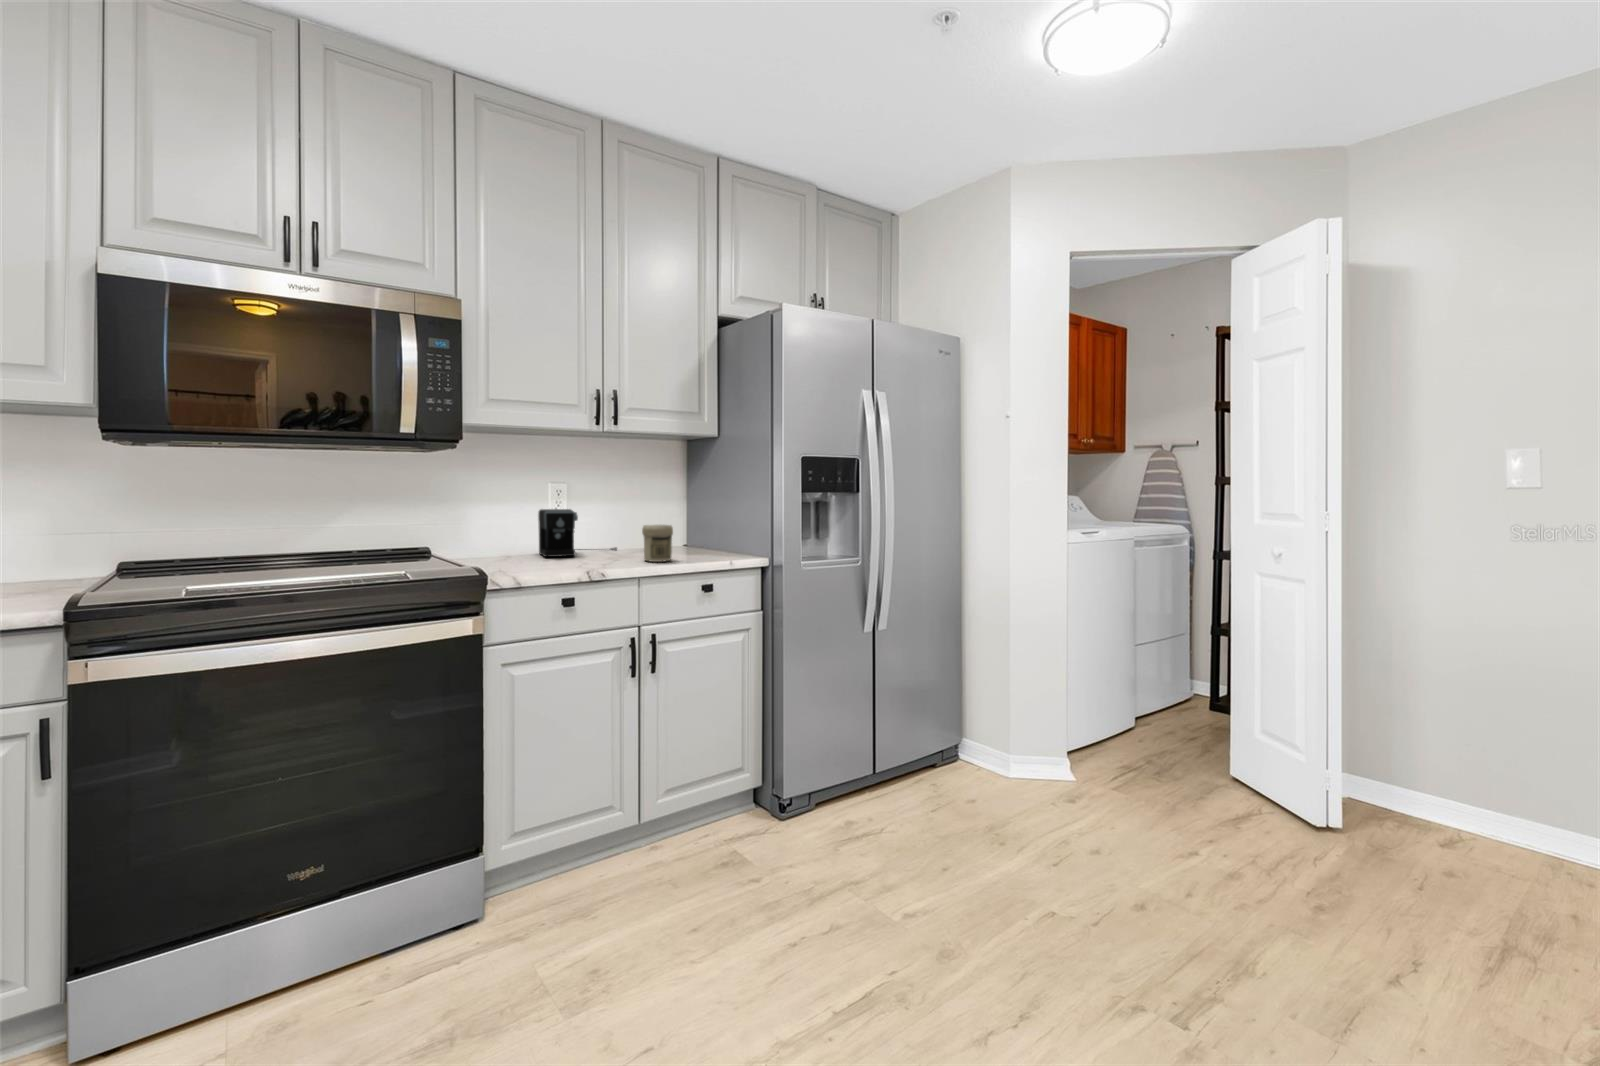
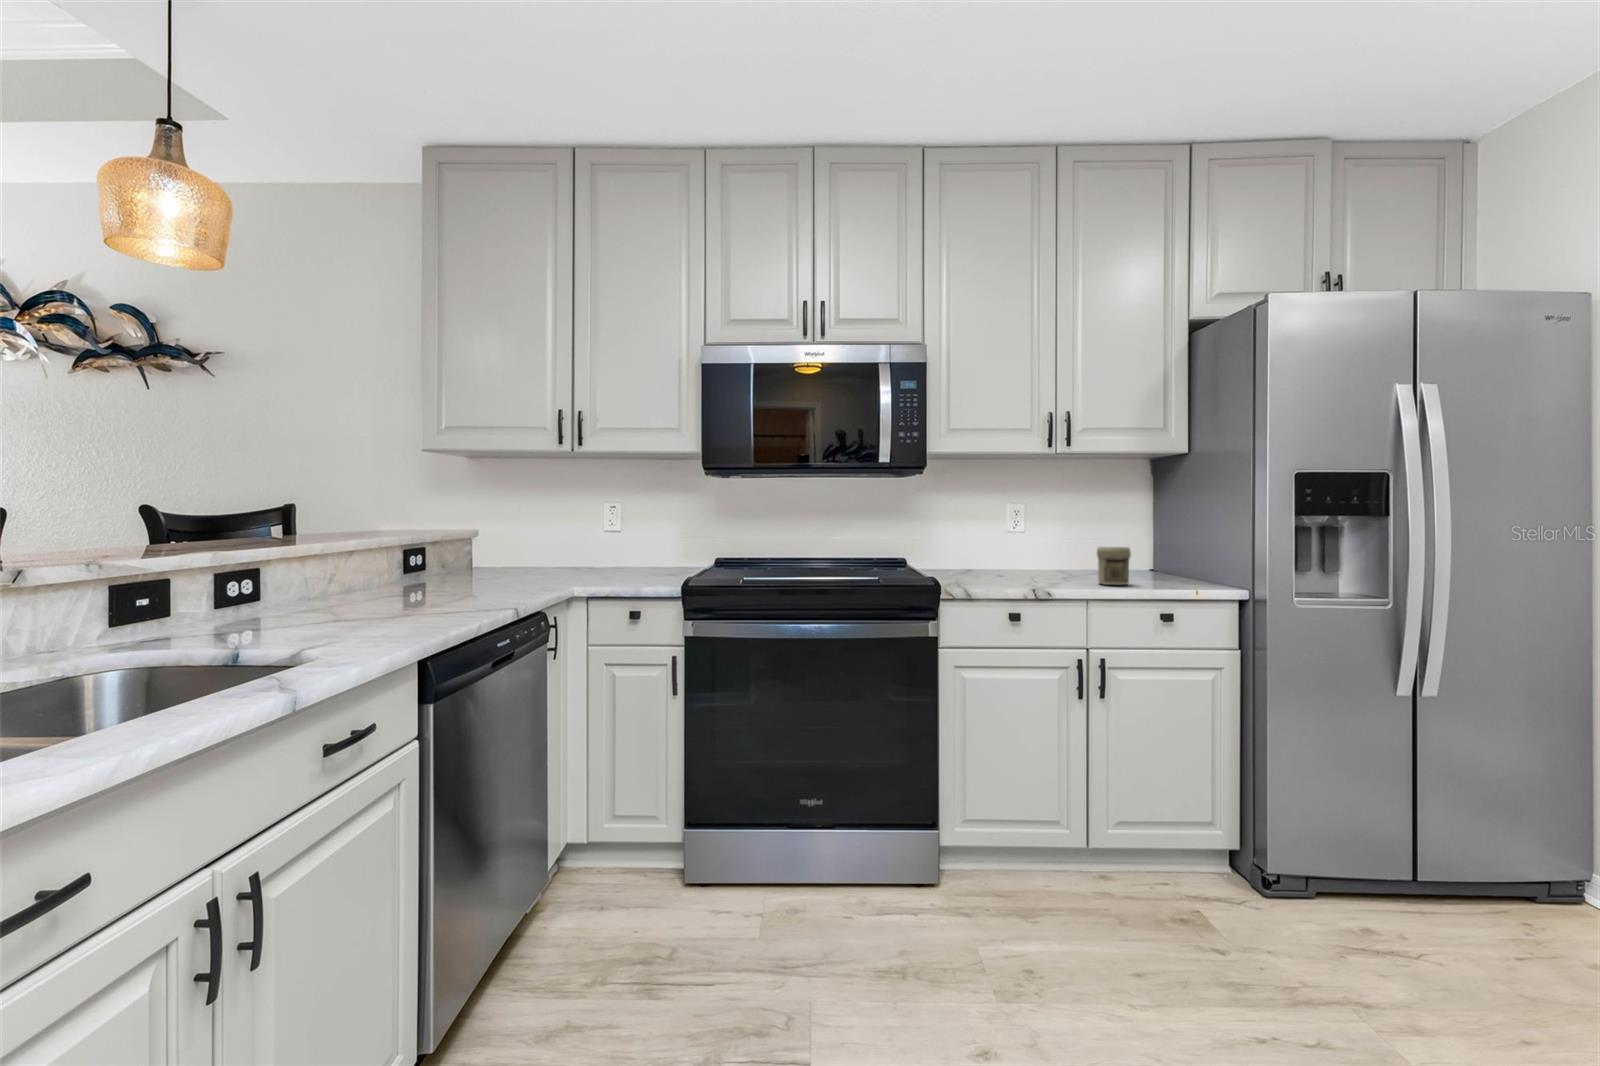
coffee maker: present [538,509,617,557] -> none [998,531,1077,577]

